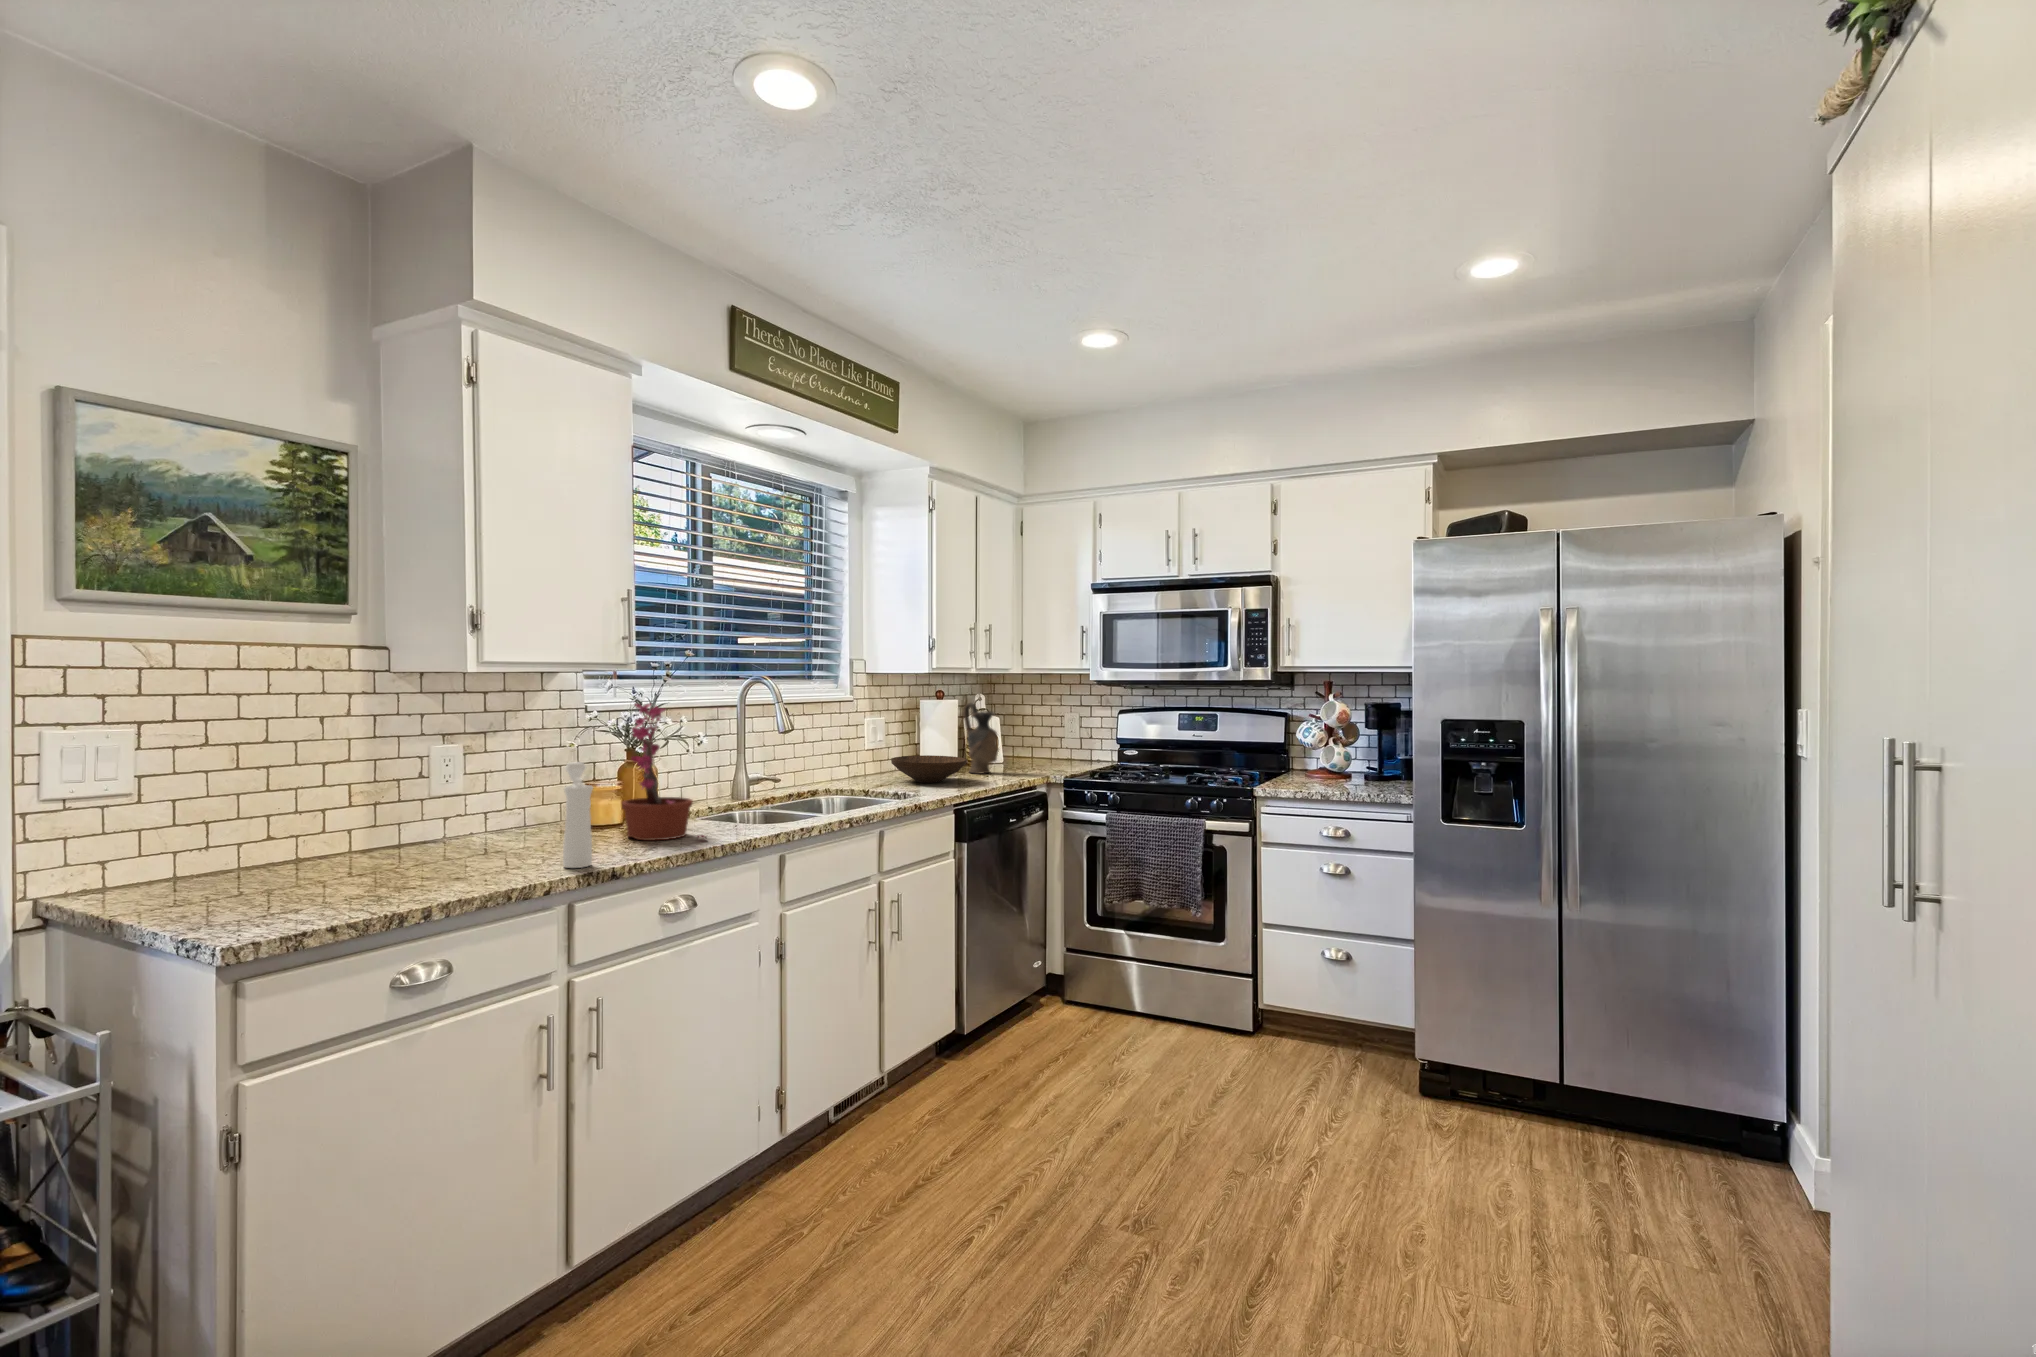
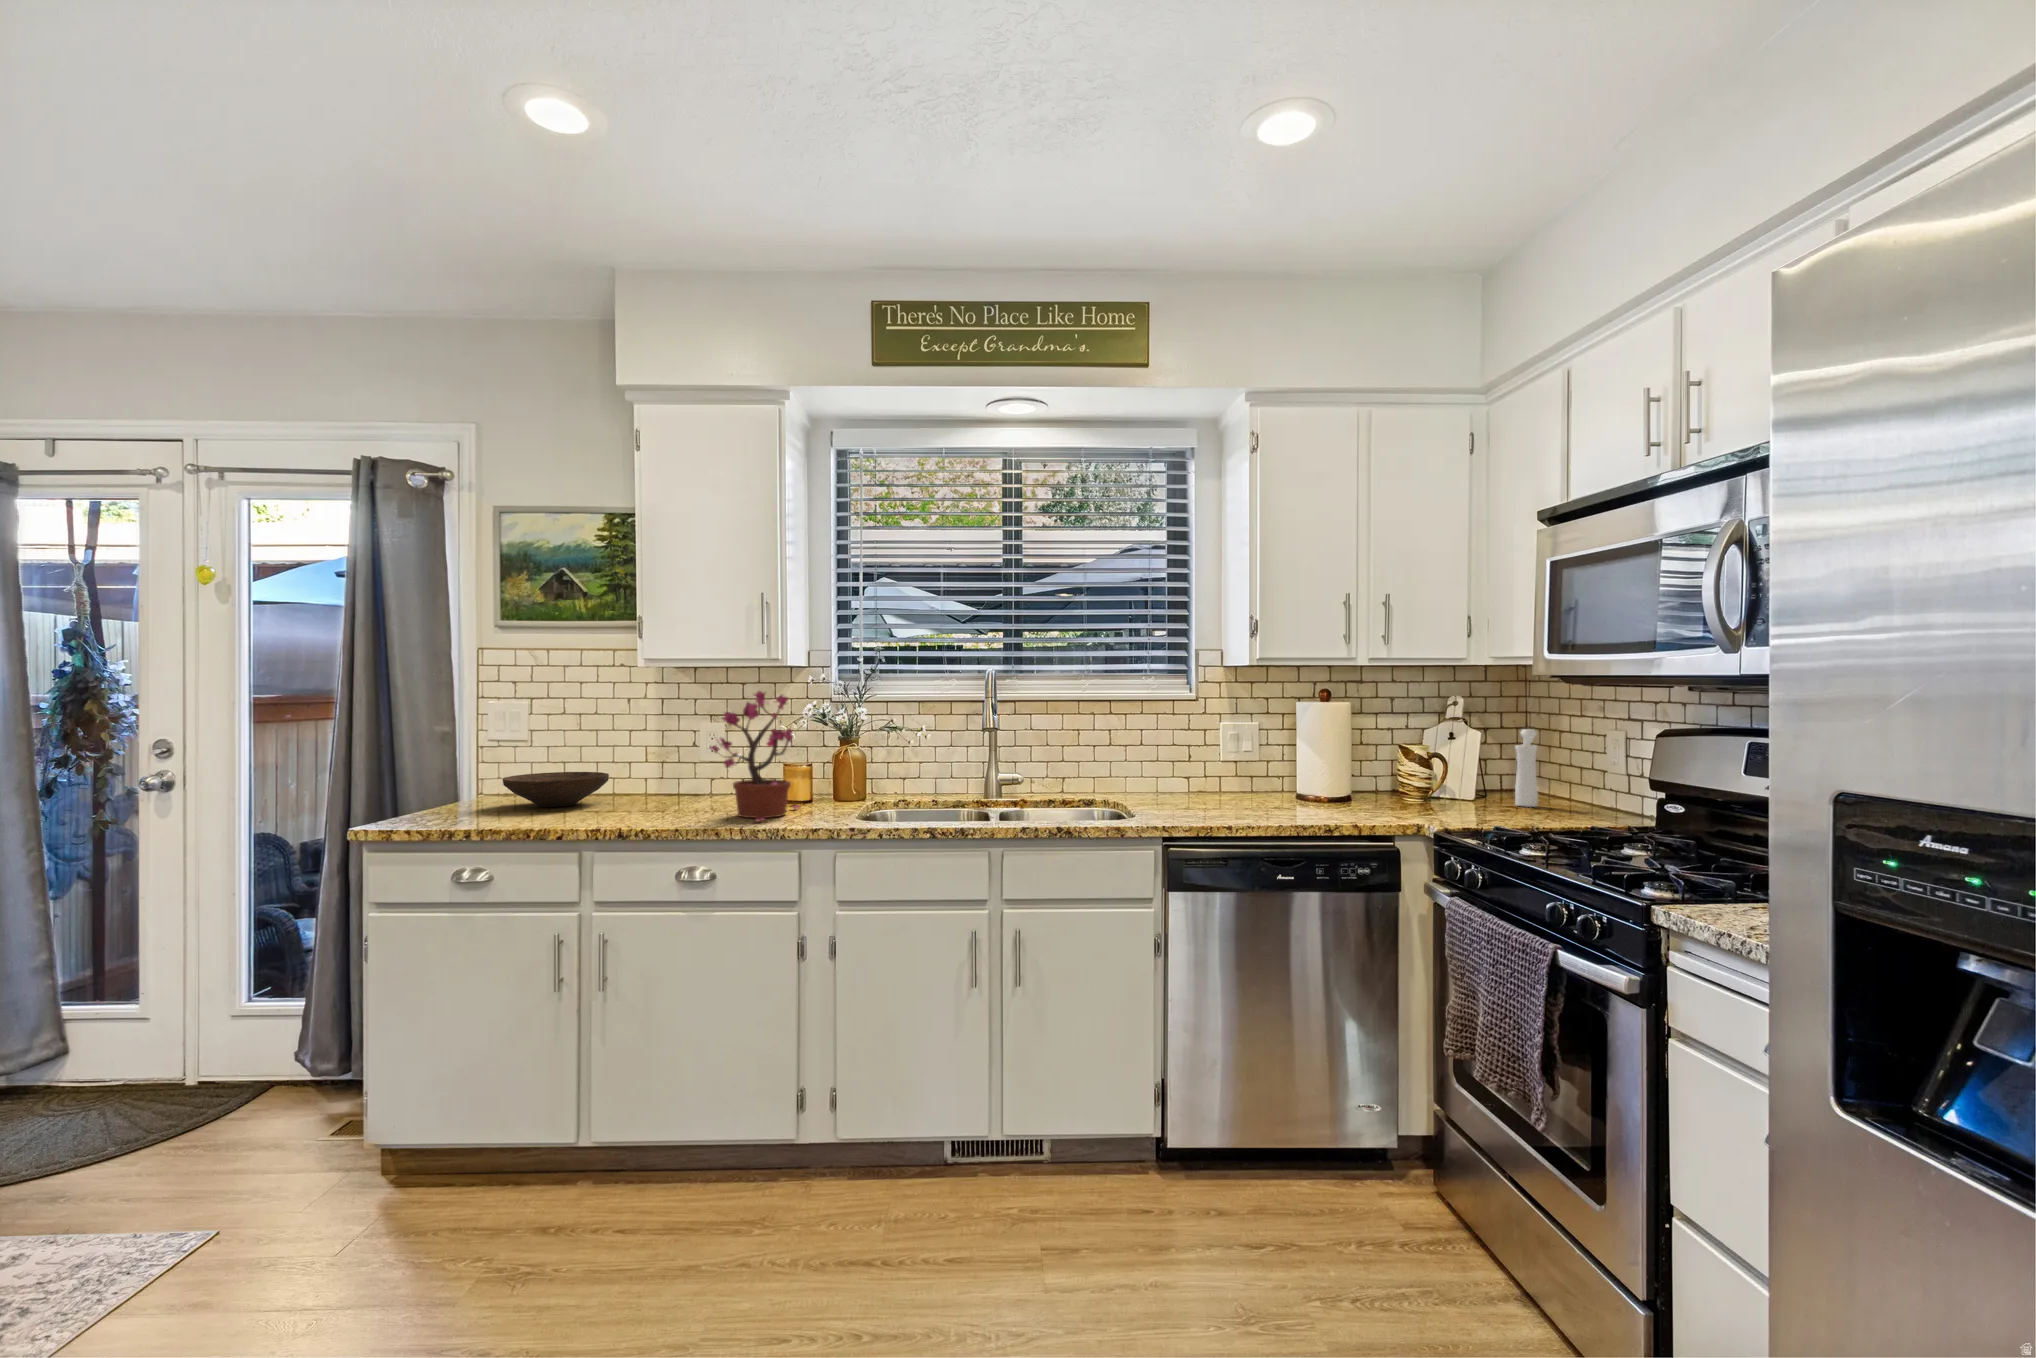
ceramic pitcher: present [964,703,999,774] -> none [1338,705,1385,809]
wooden bowl: present [891,755,967,783] -> present [503,772,609,807]
pepper mill: present [563,762,593,868] -> present [1515,729,1538,807]

